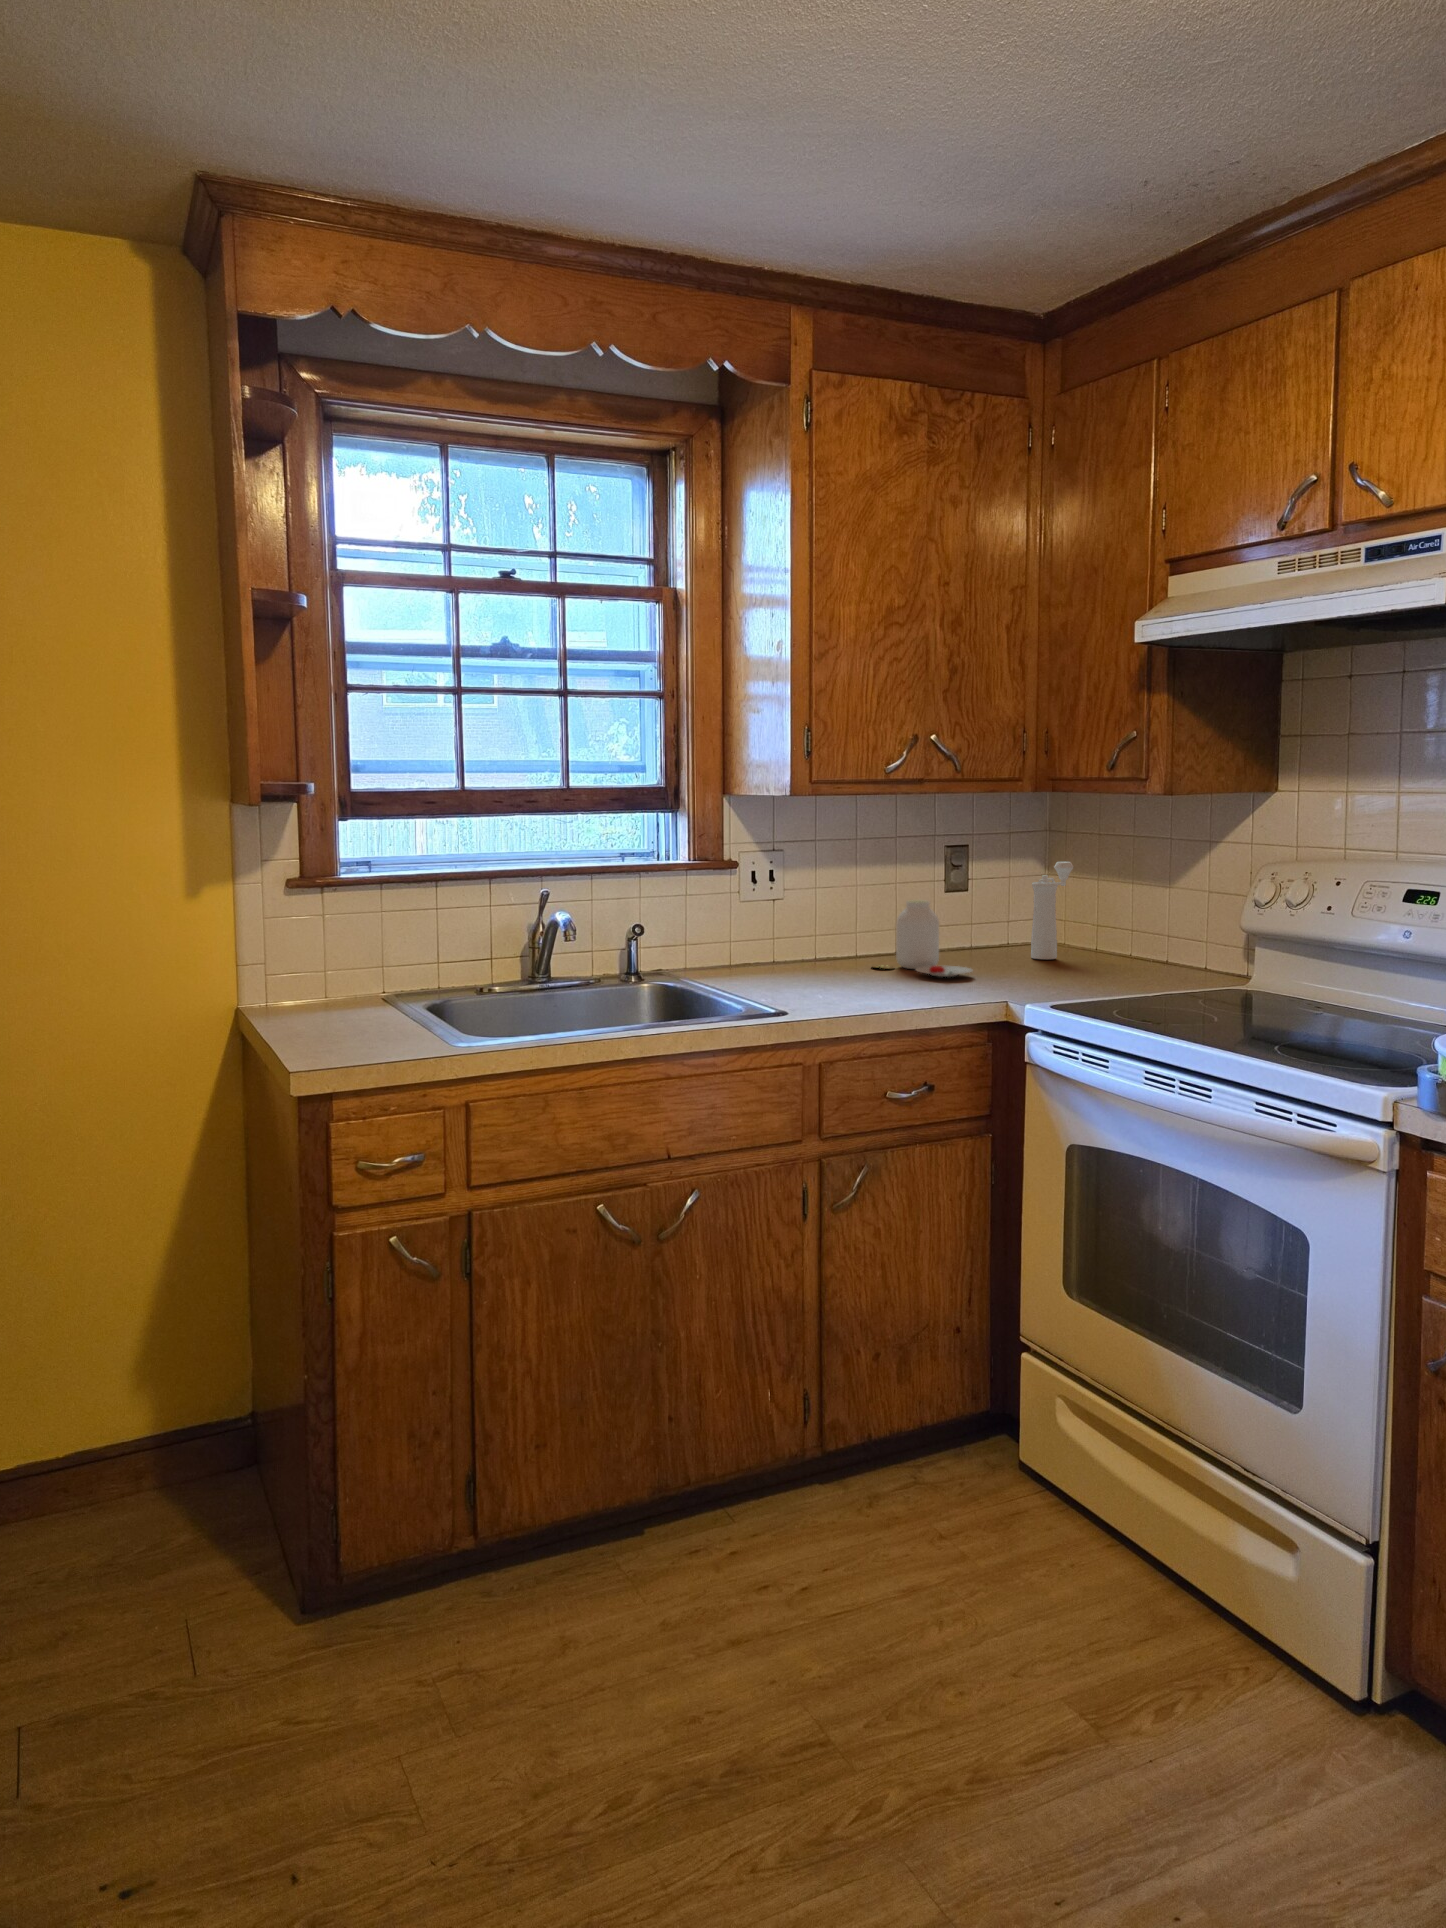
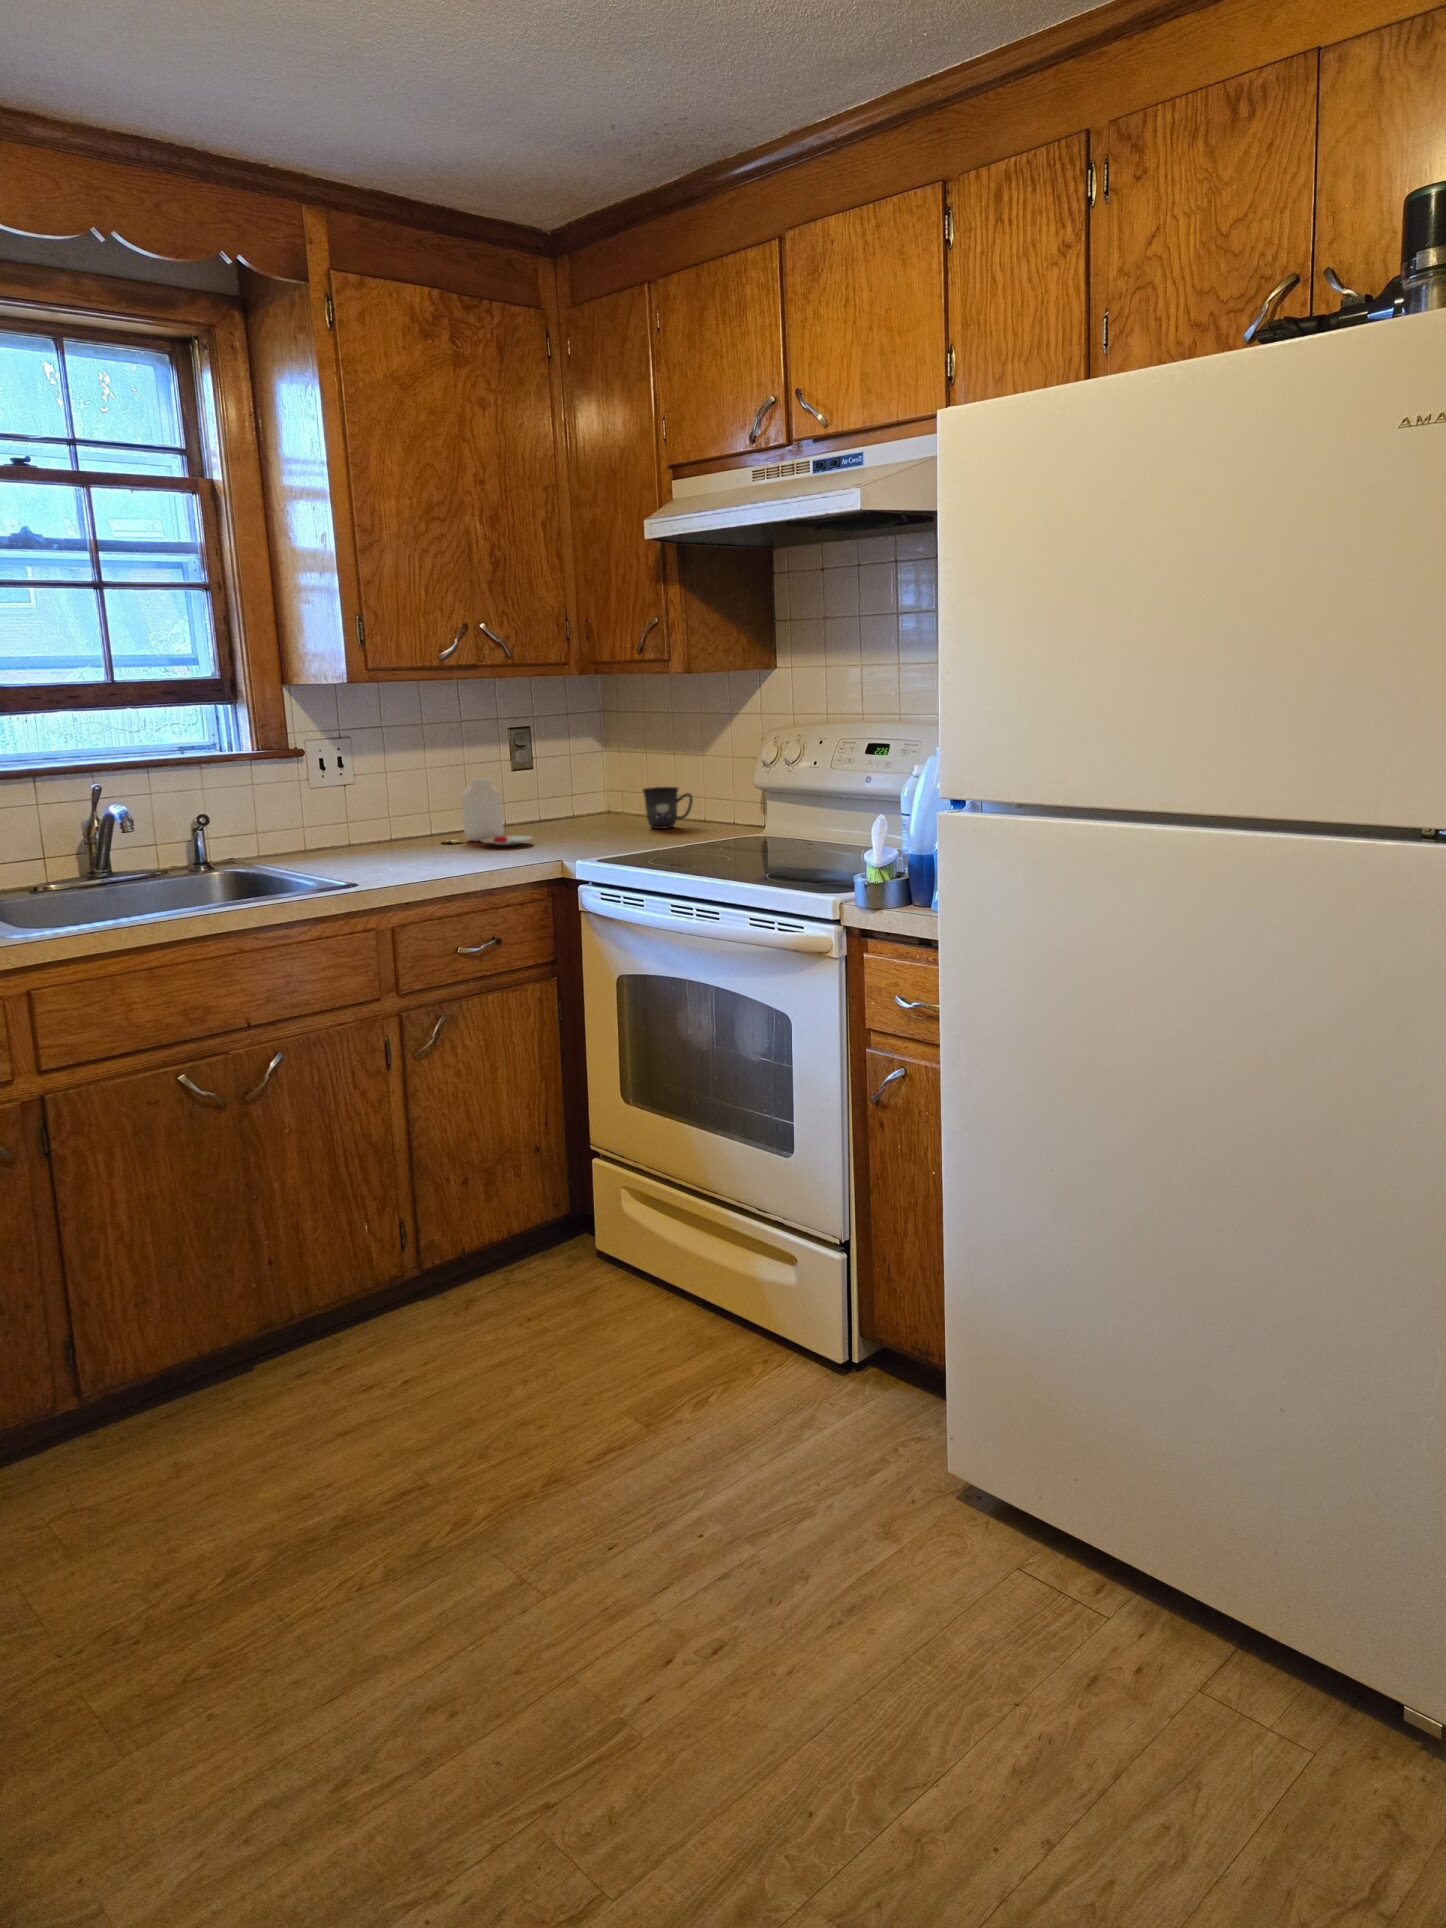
pepper mill: present [1031,862,1074,959] -> none [585,738,623,826]
mug: none [1097,921,1157,969] -> present [643,787,693,829]

